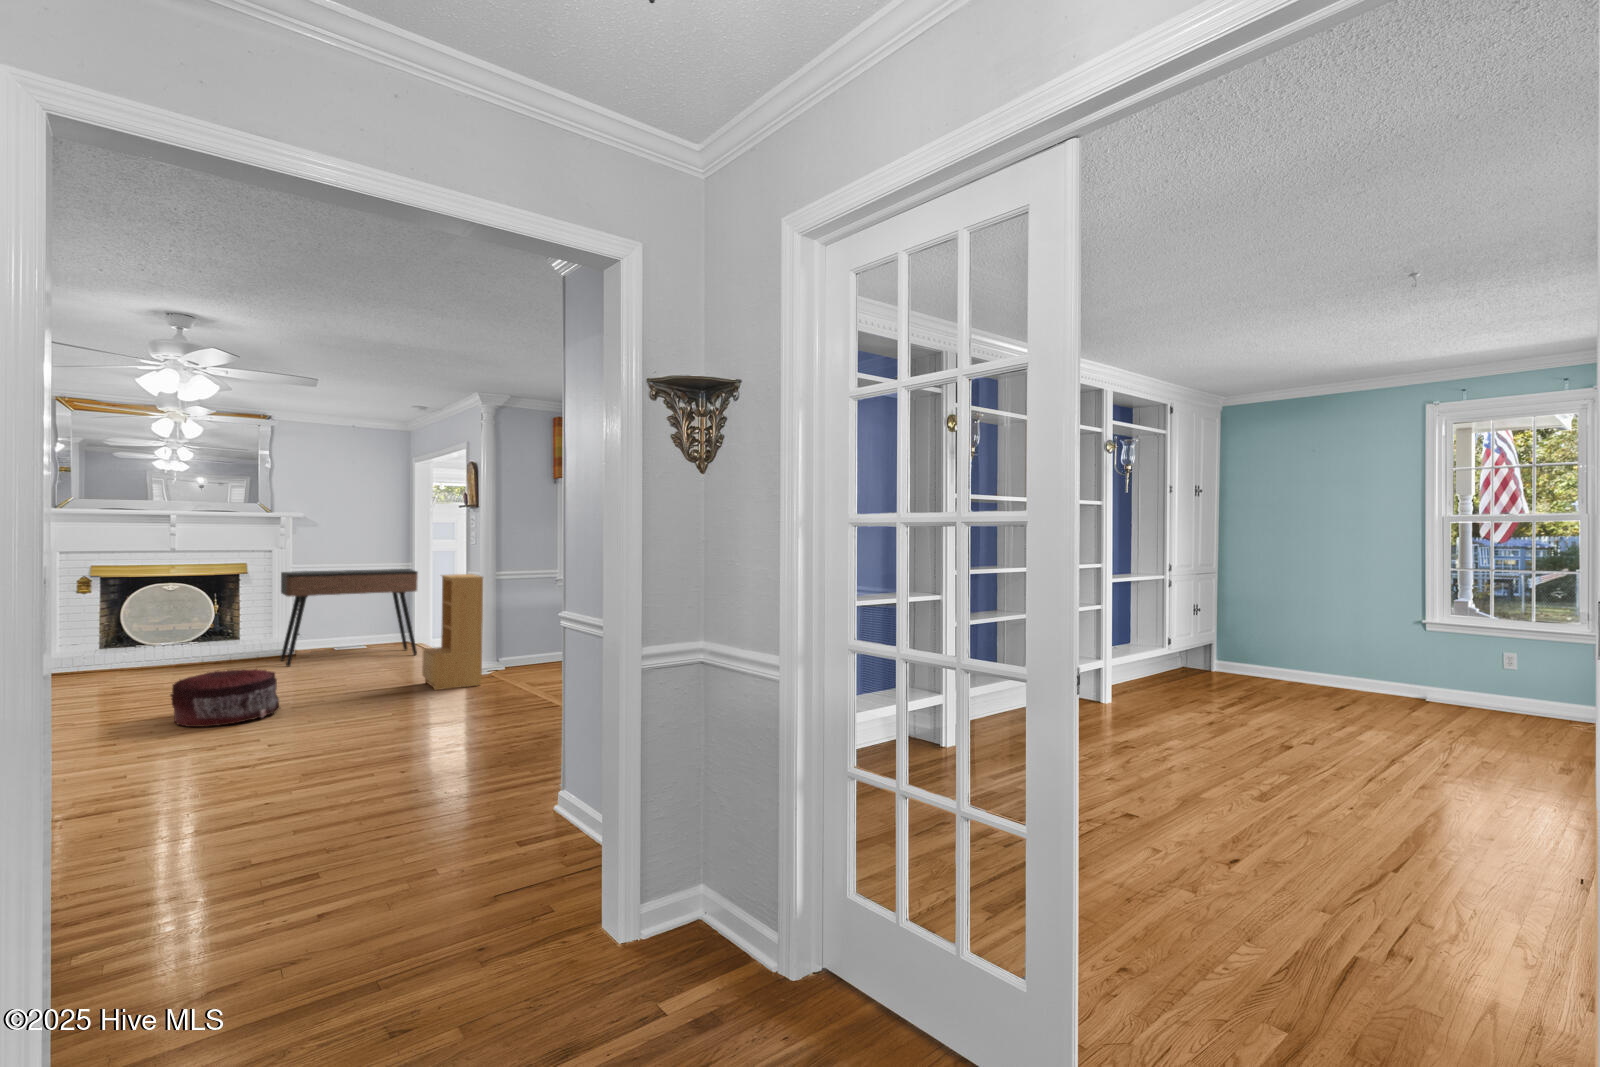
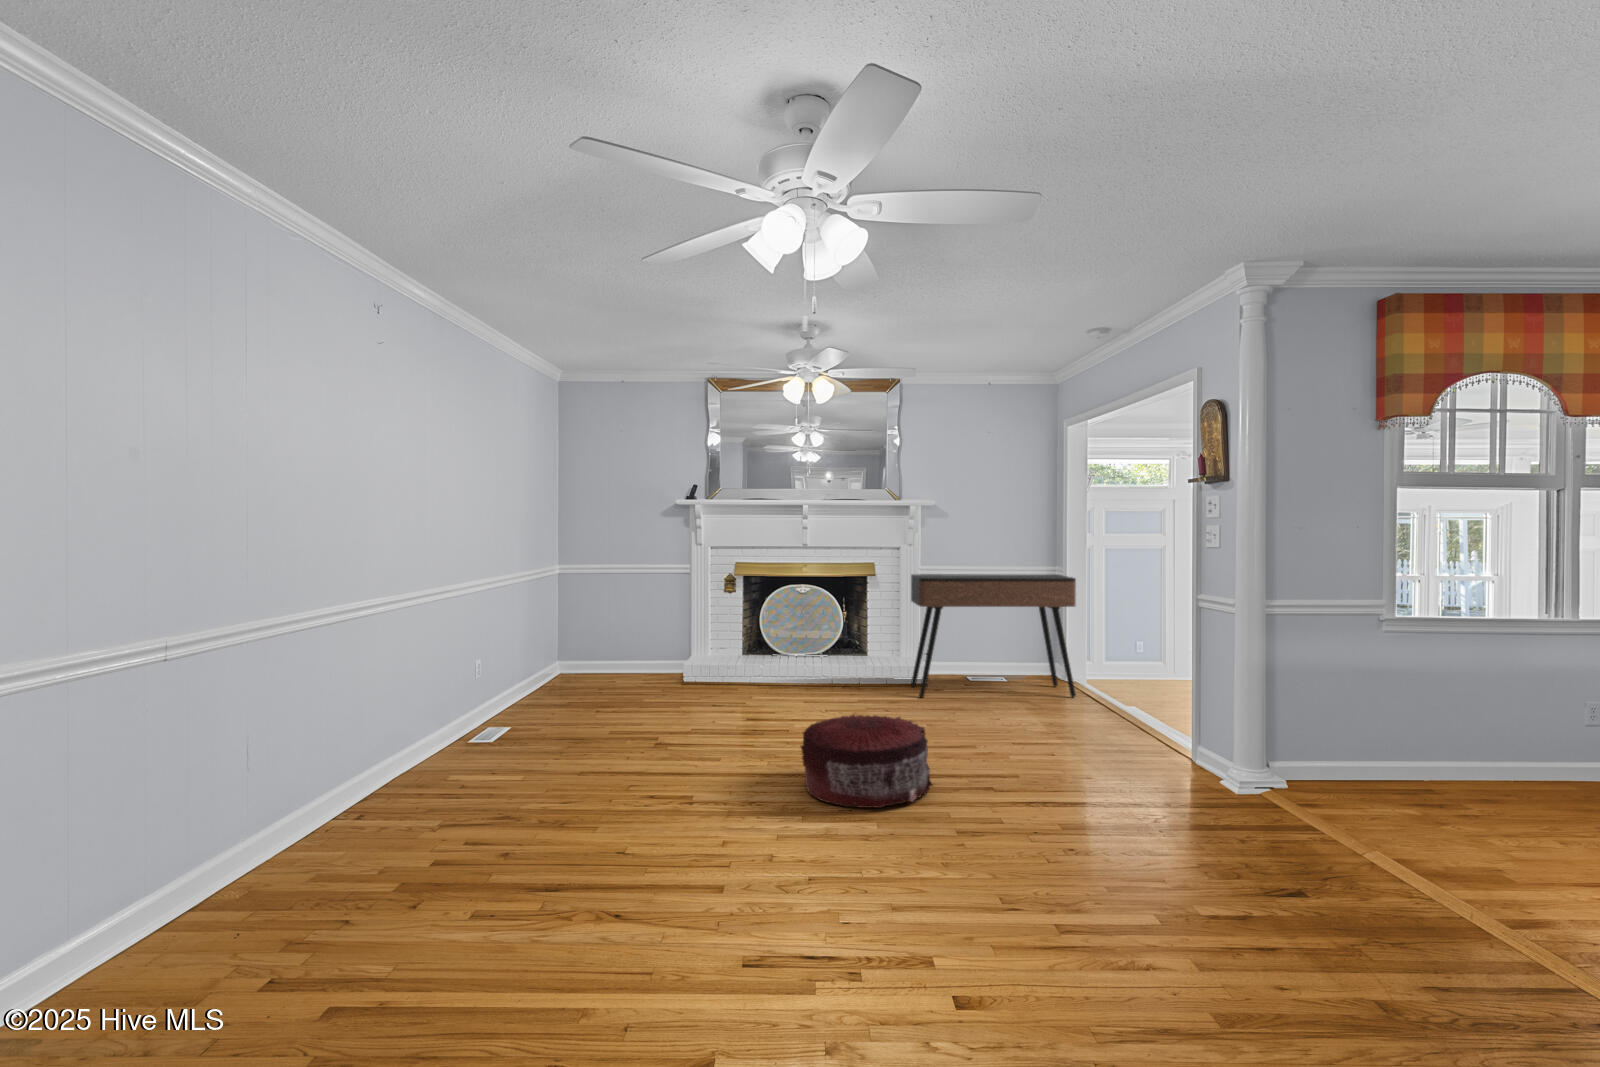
bookshelf: present [422,574,483,690] -> none [1117,586,1228,782]

